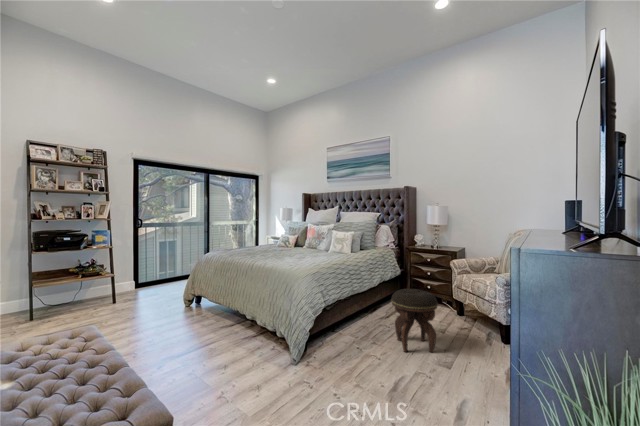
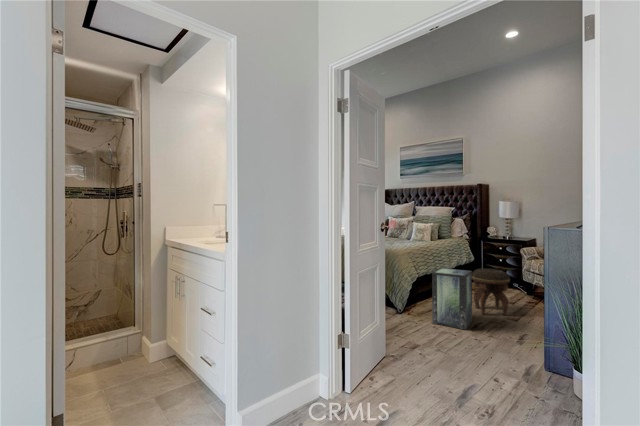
storage box: none [333,292,389,387] -> present [432,268,472,330]

